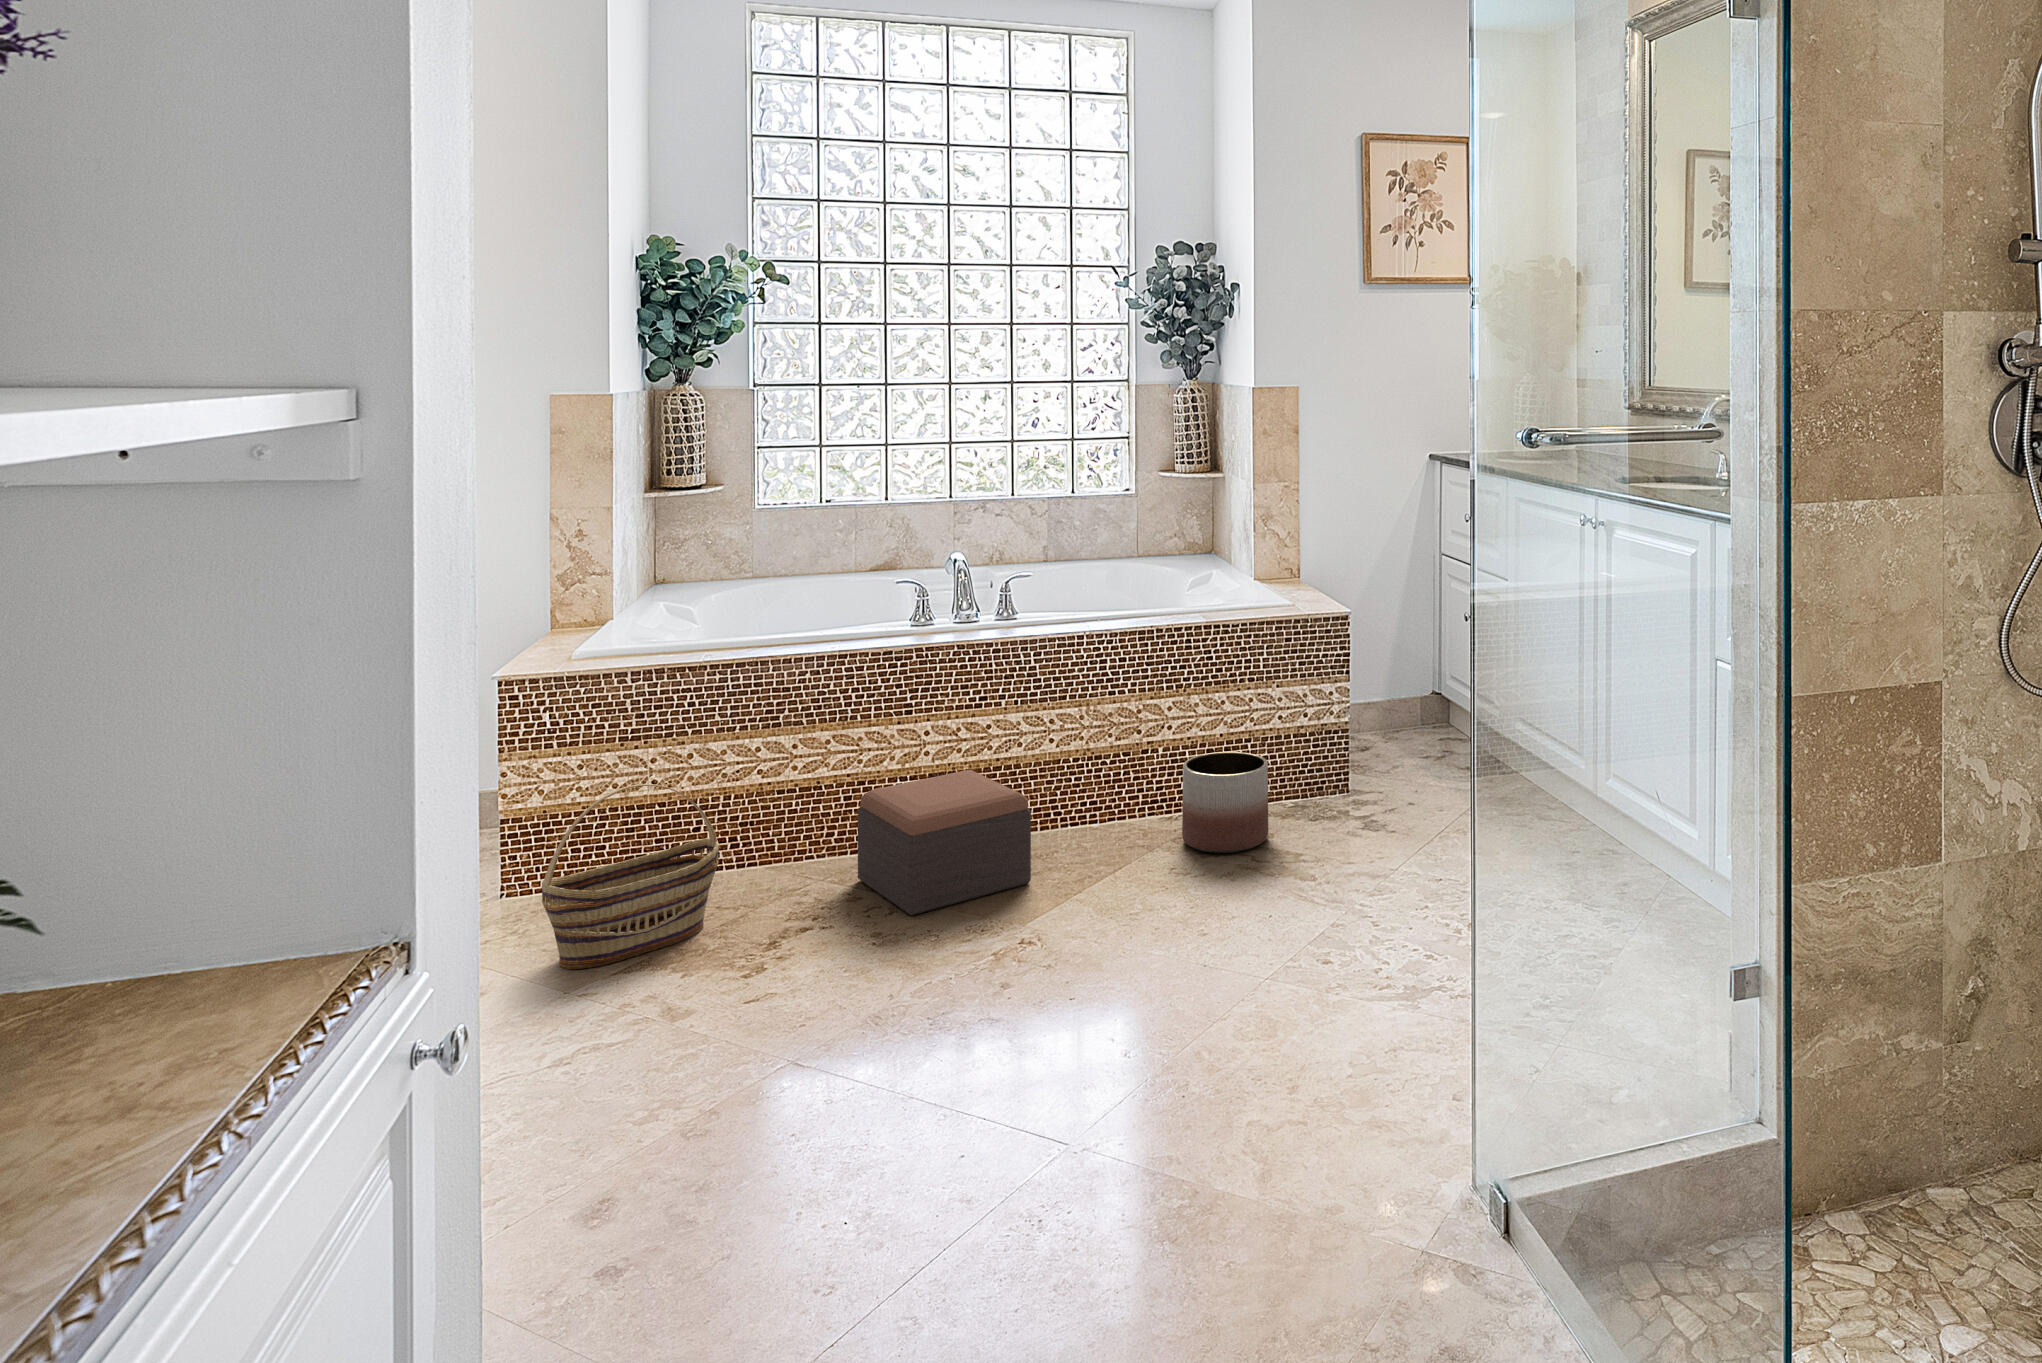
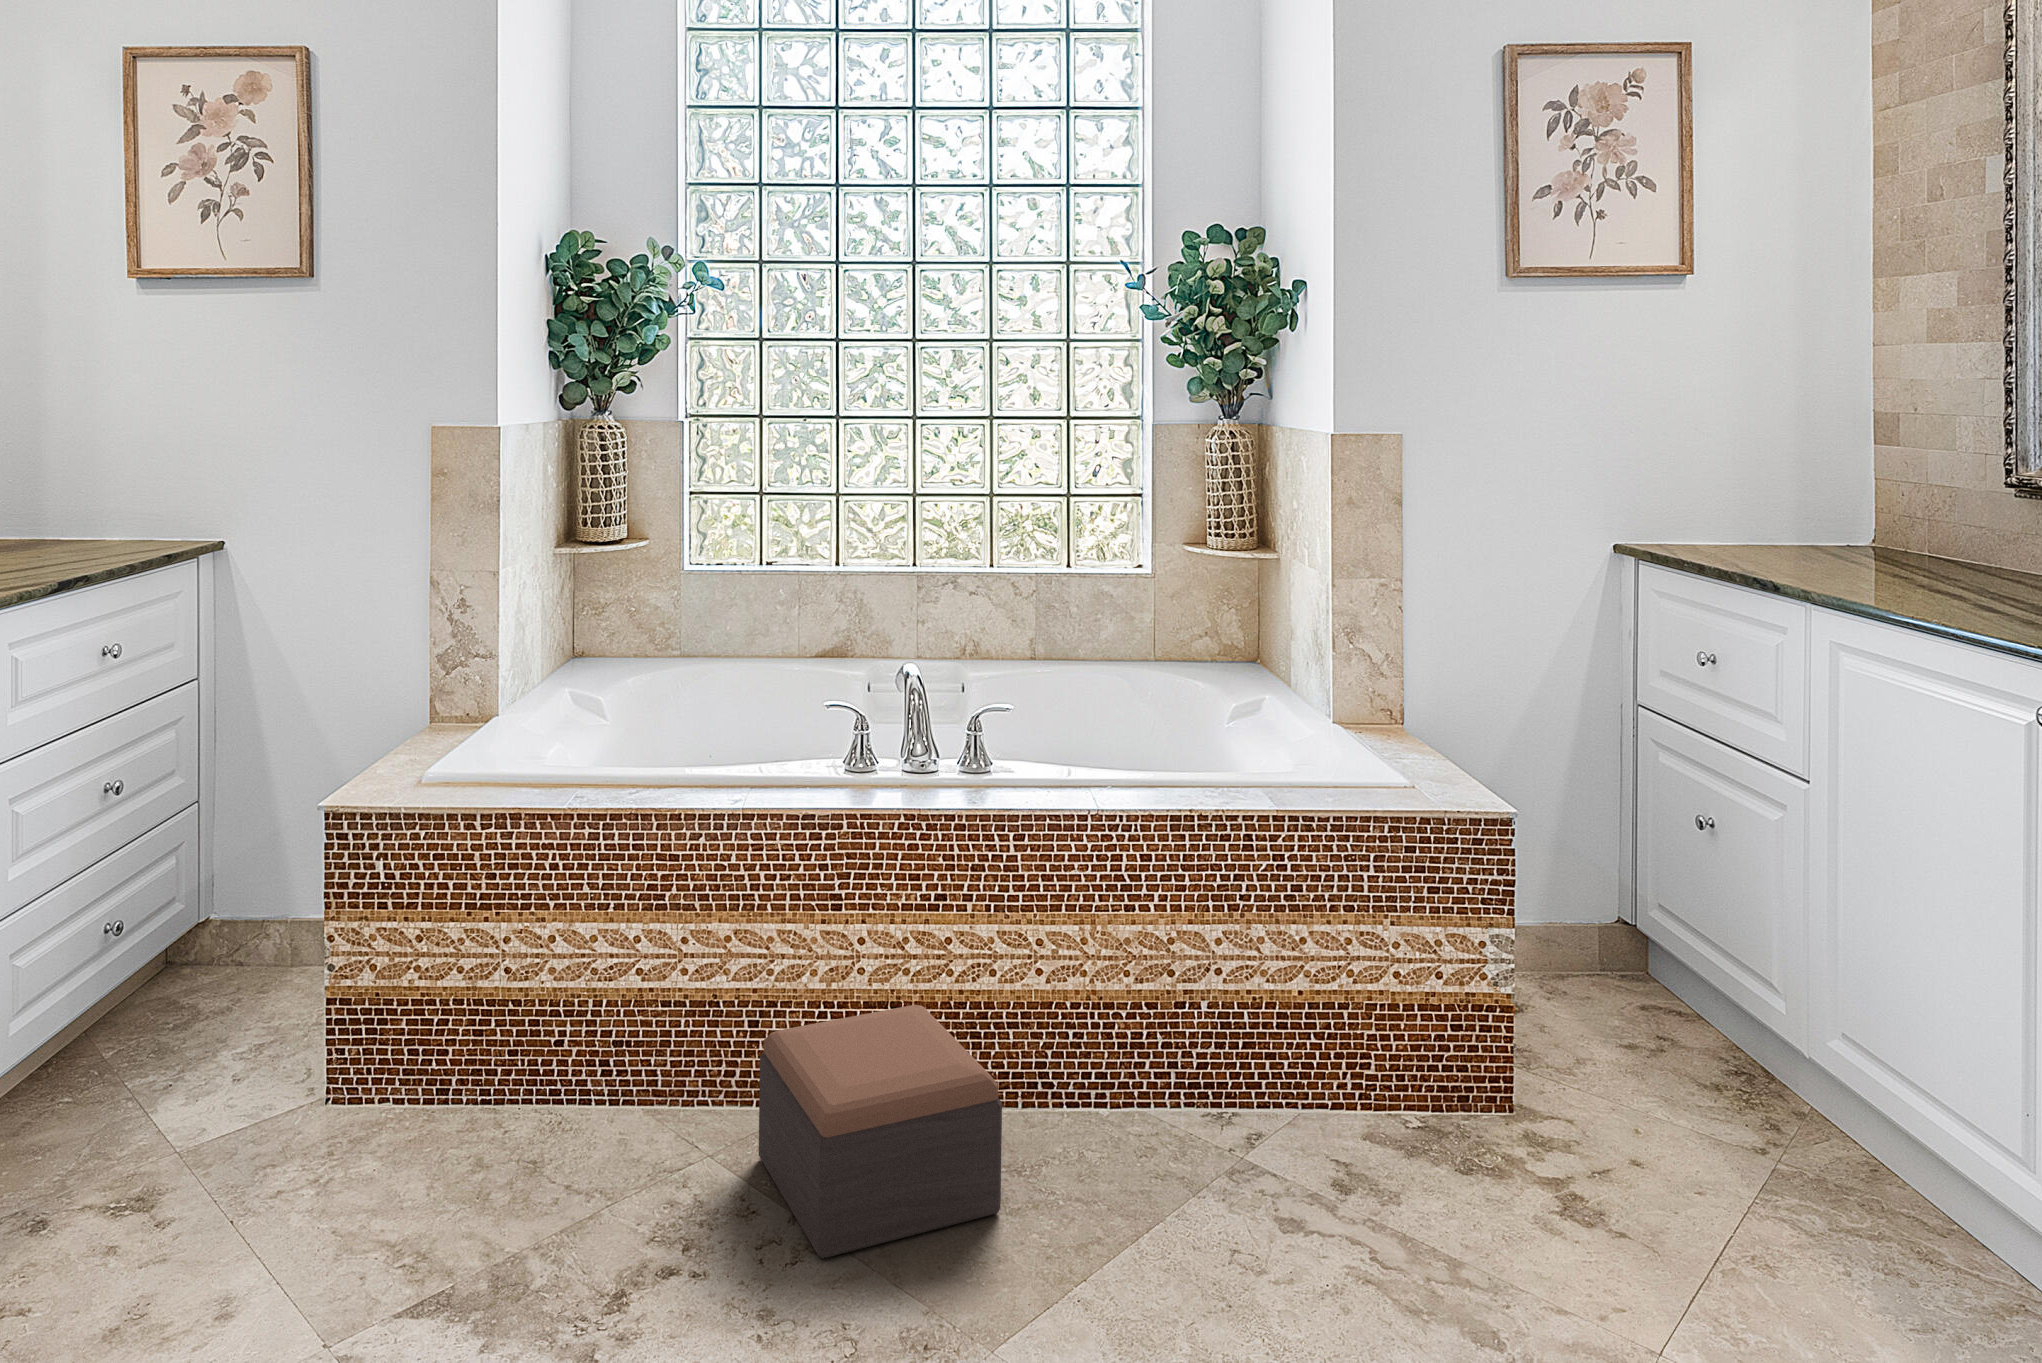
planter: present [1182,752,1268,853] -> none [1231,1015,1369,1197]
basket: present [542,784,719,969] -> none [320,1015,563,1288]

